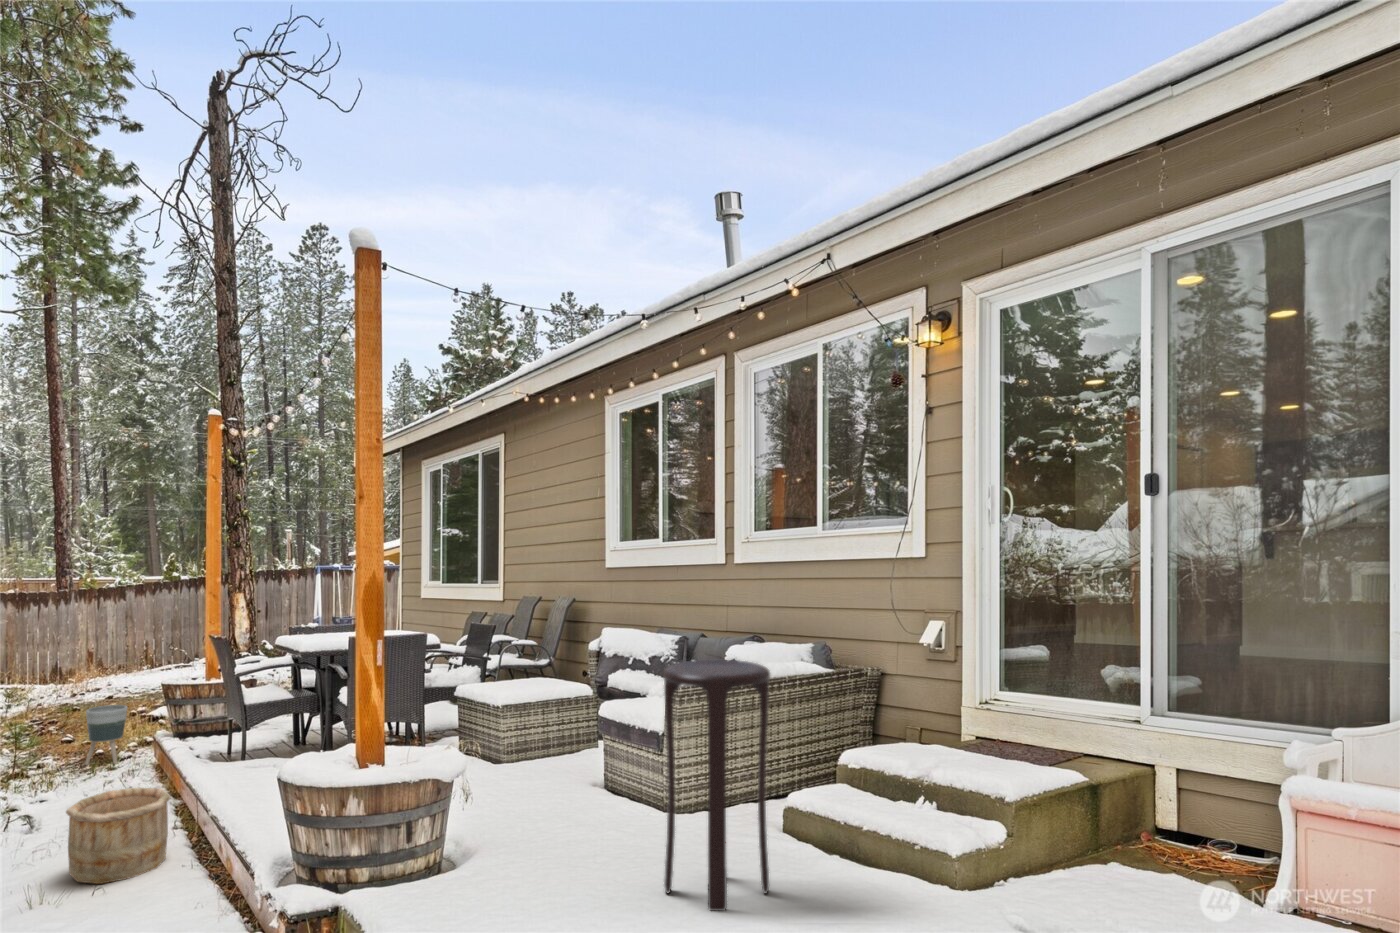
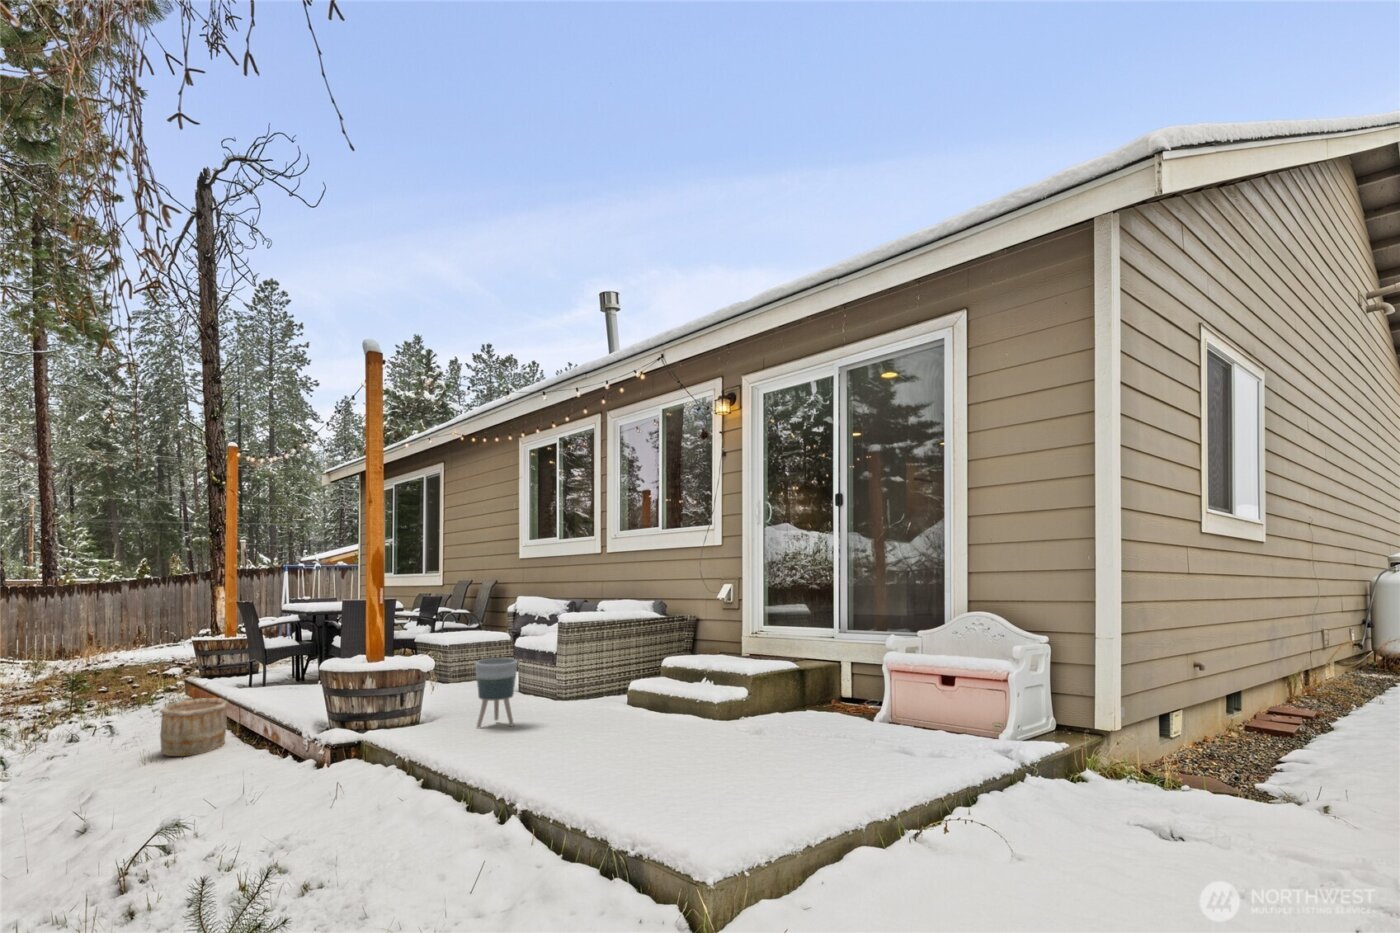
stool: present [663,659,770,911] -> none [553,597,614,732]
planter: present [85,705,127,765] -> present [475,658,517,728]

